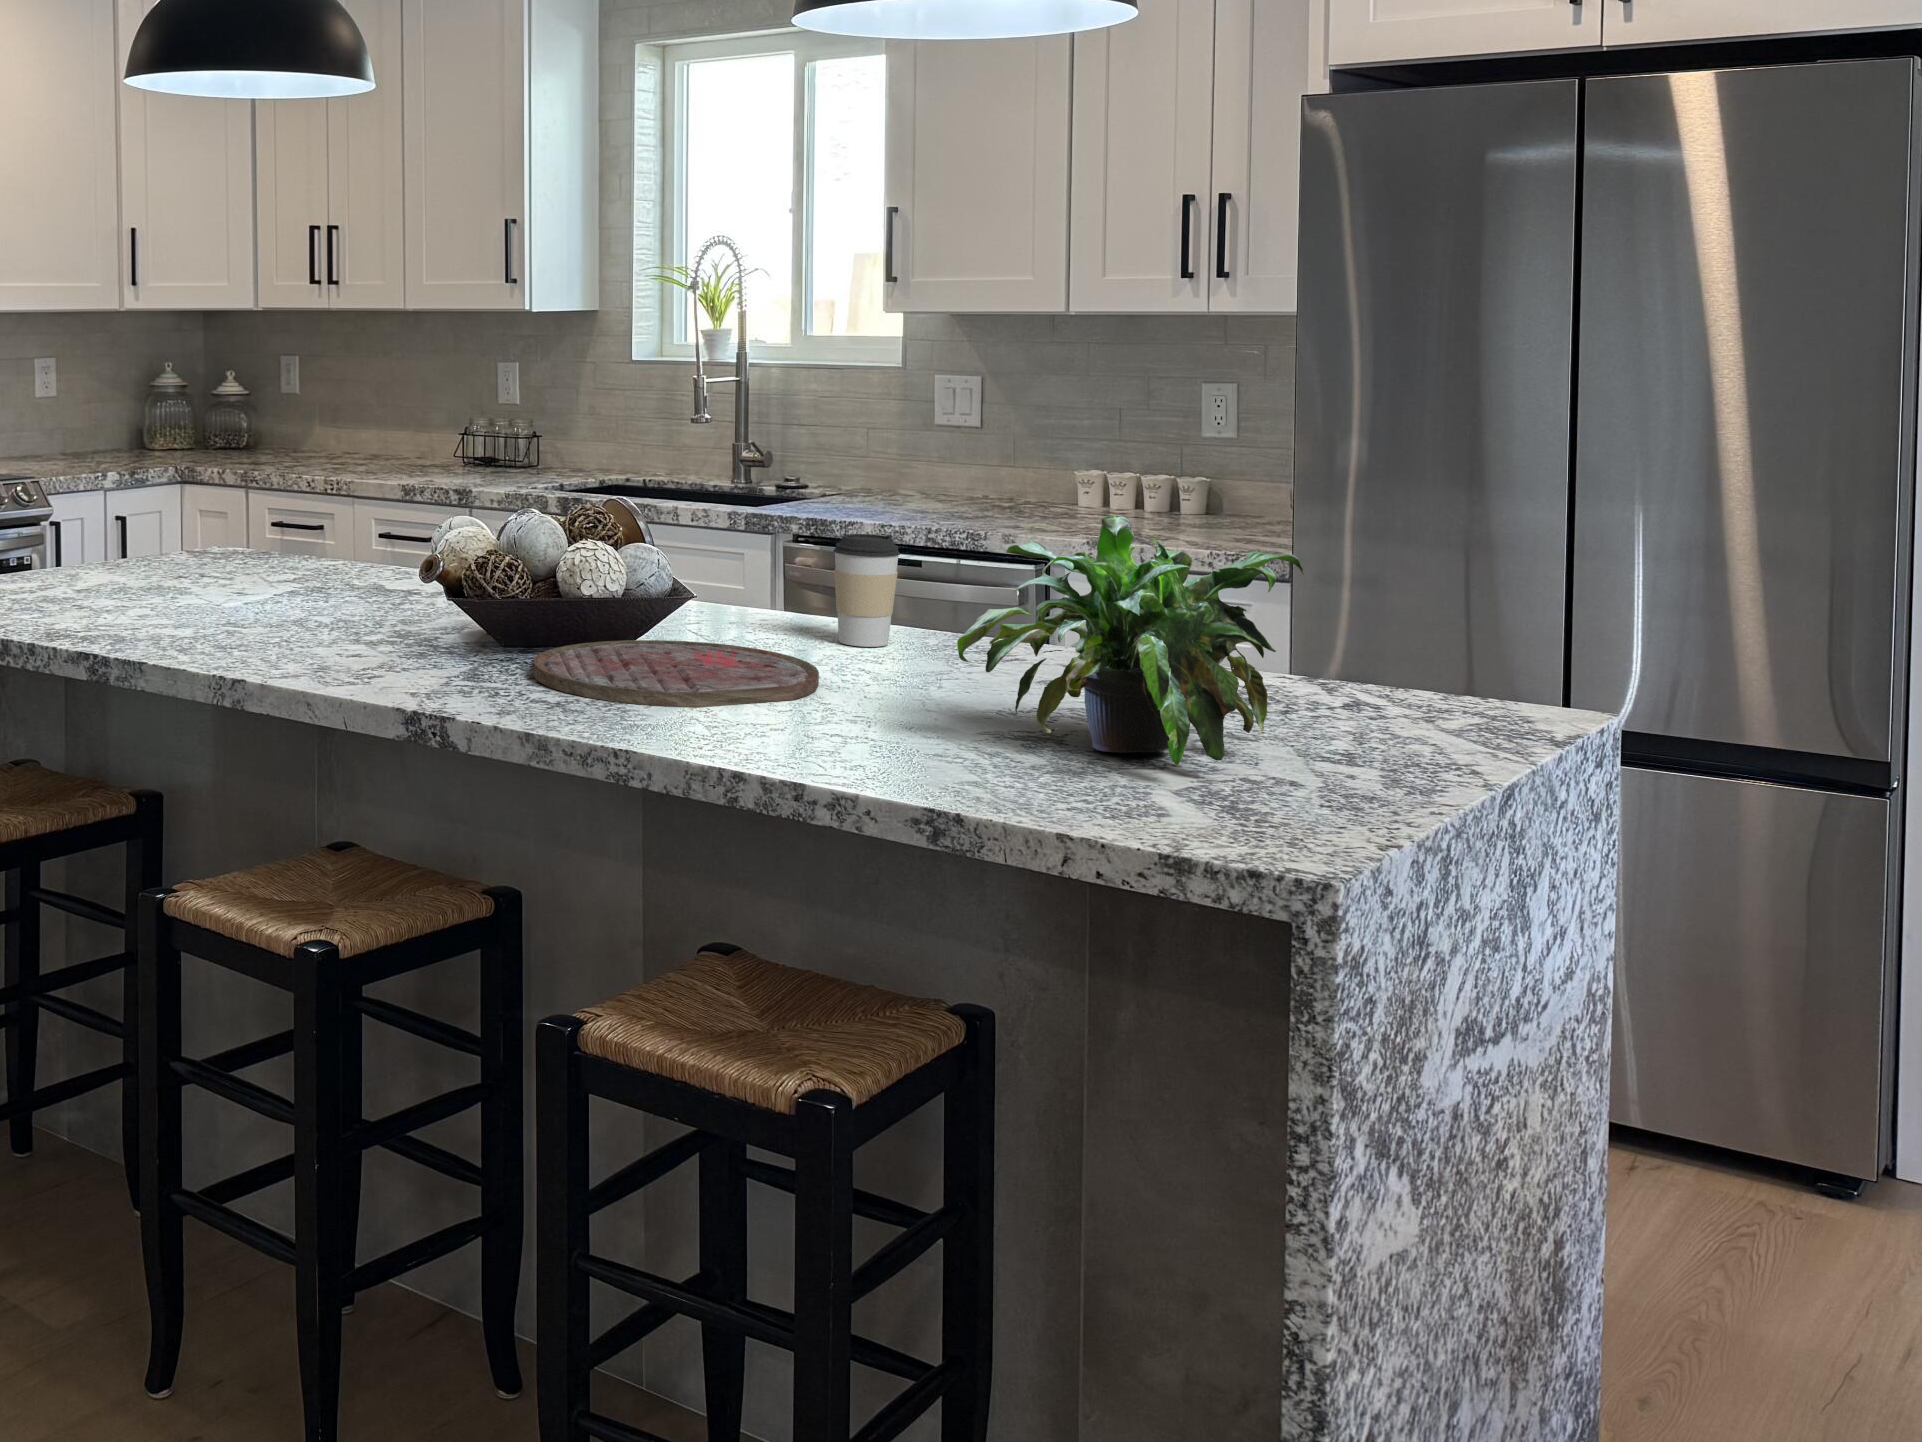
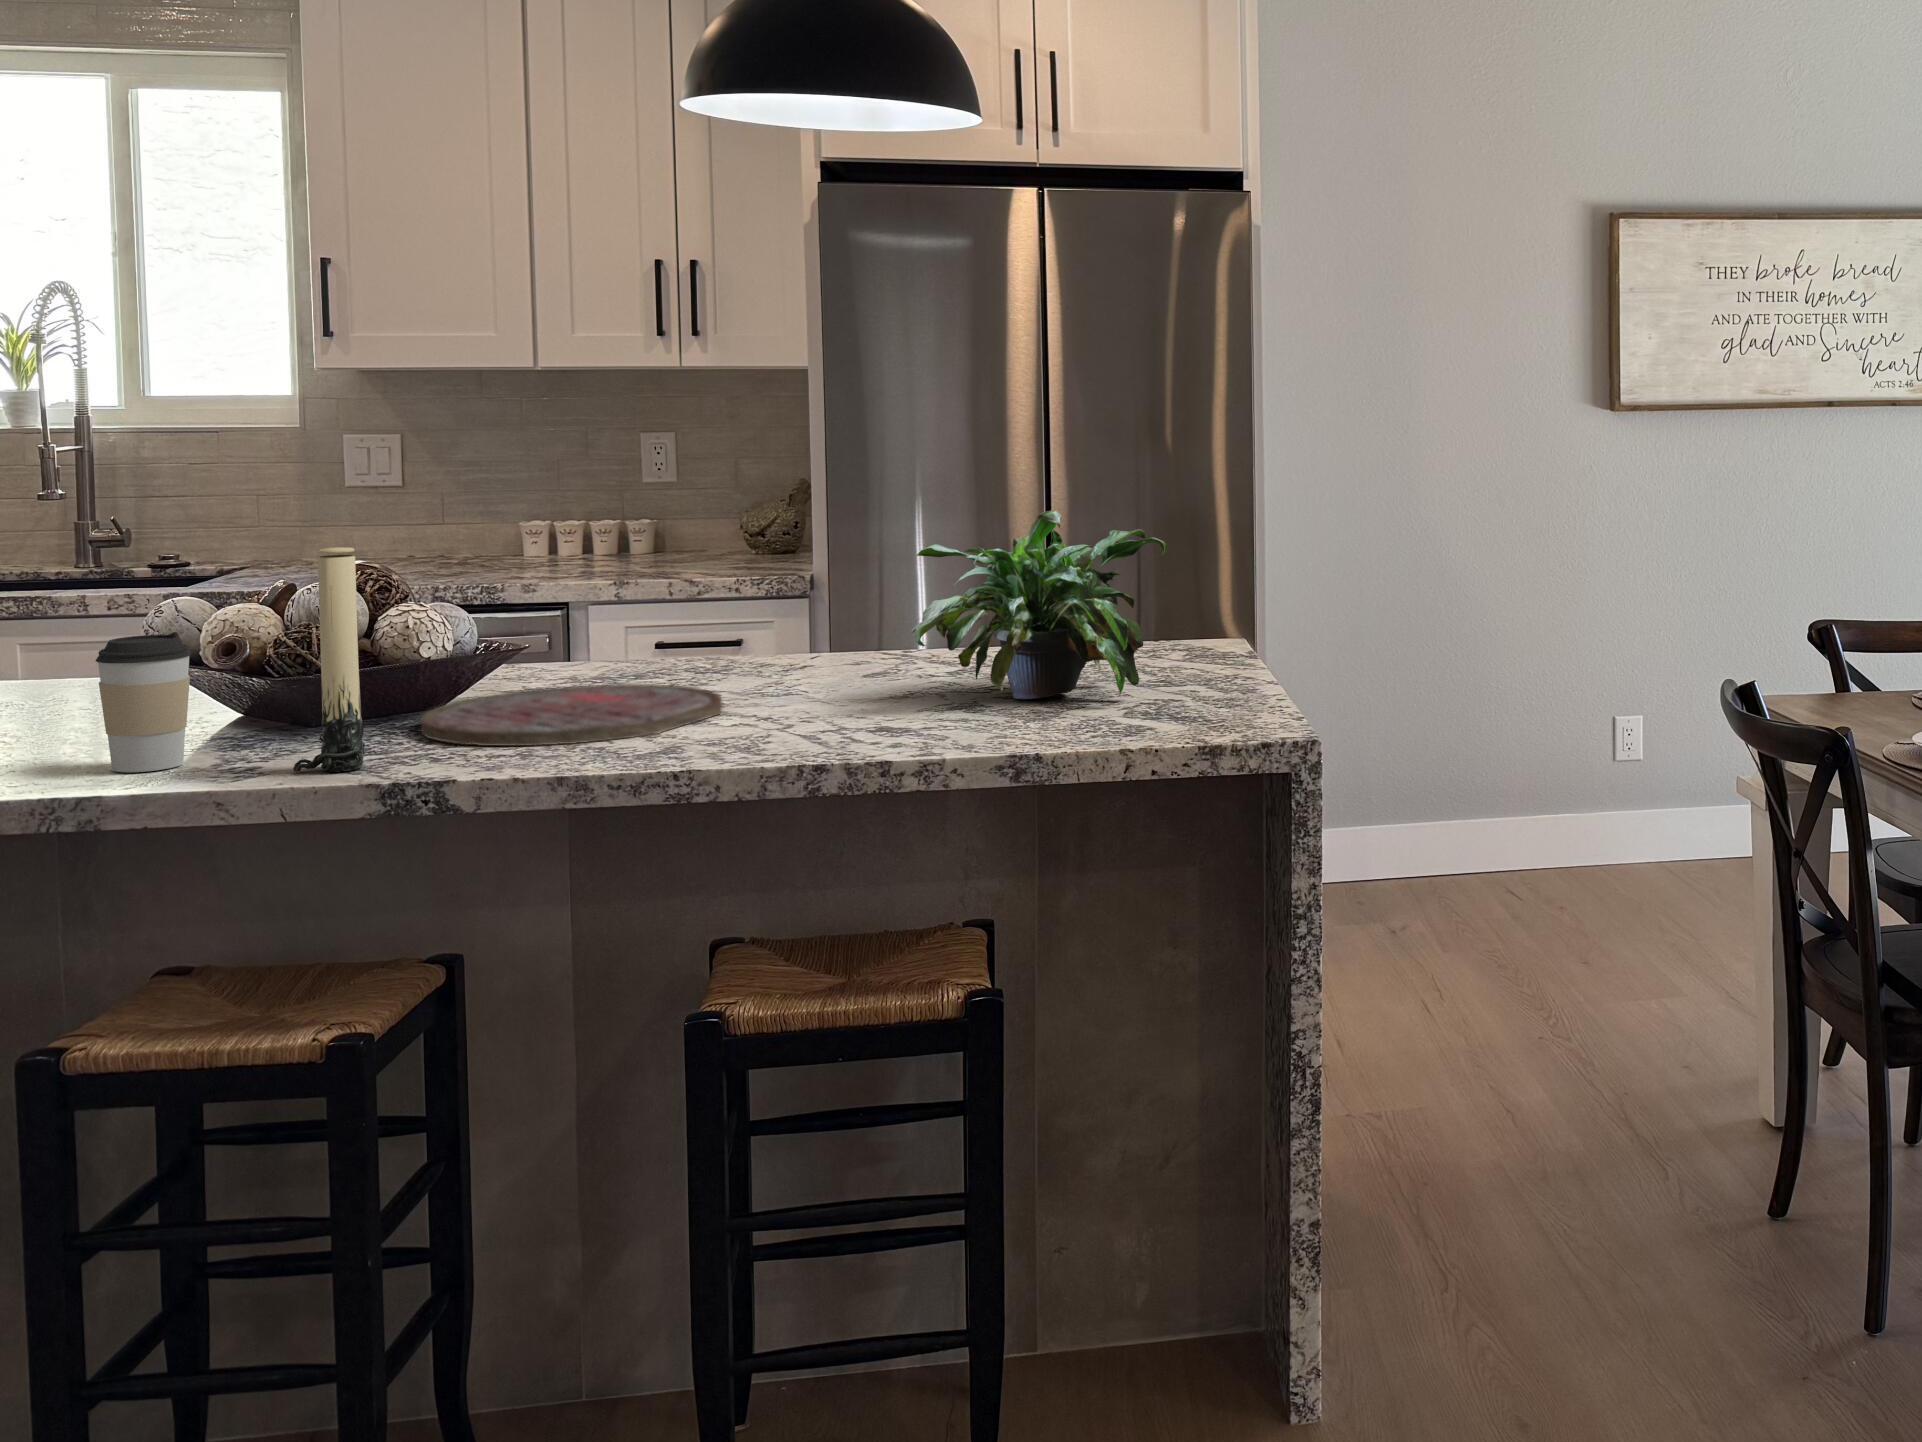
candle: none [382,476,435,687] -> present [293,547,365,772]
coffee cup: present [833,534,900,647] -> present [95,632,191,772]

